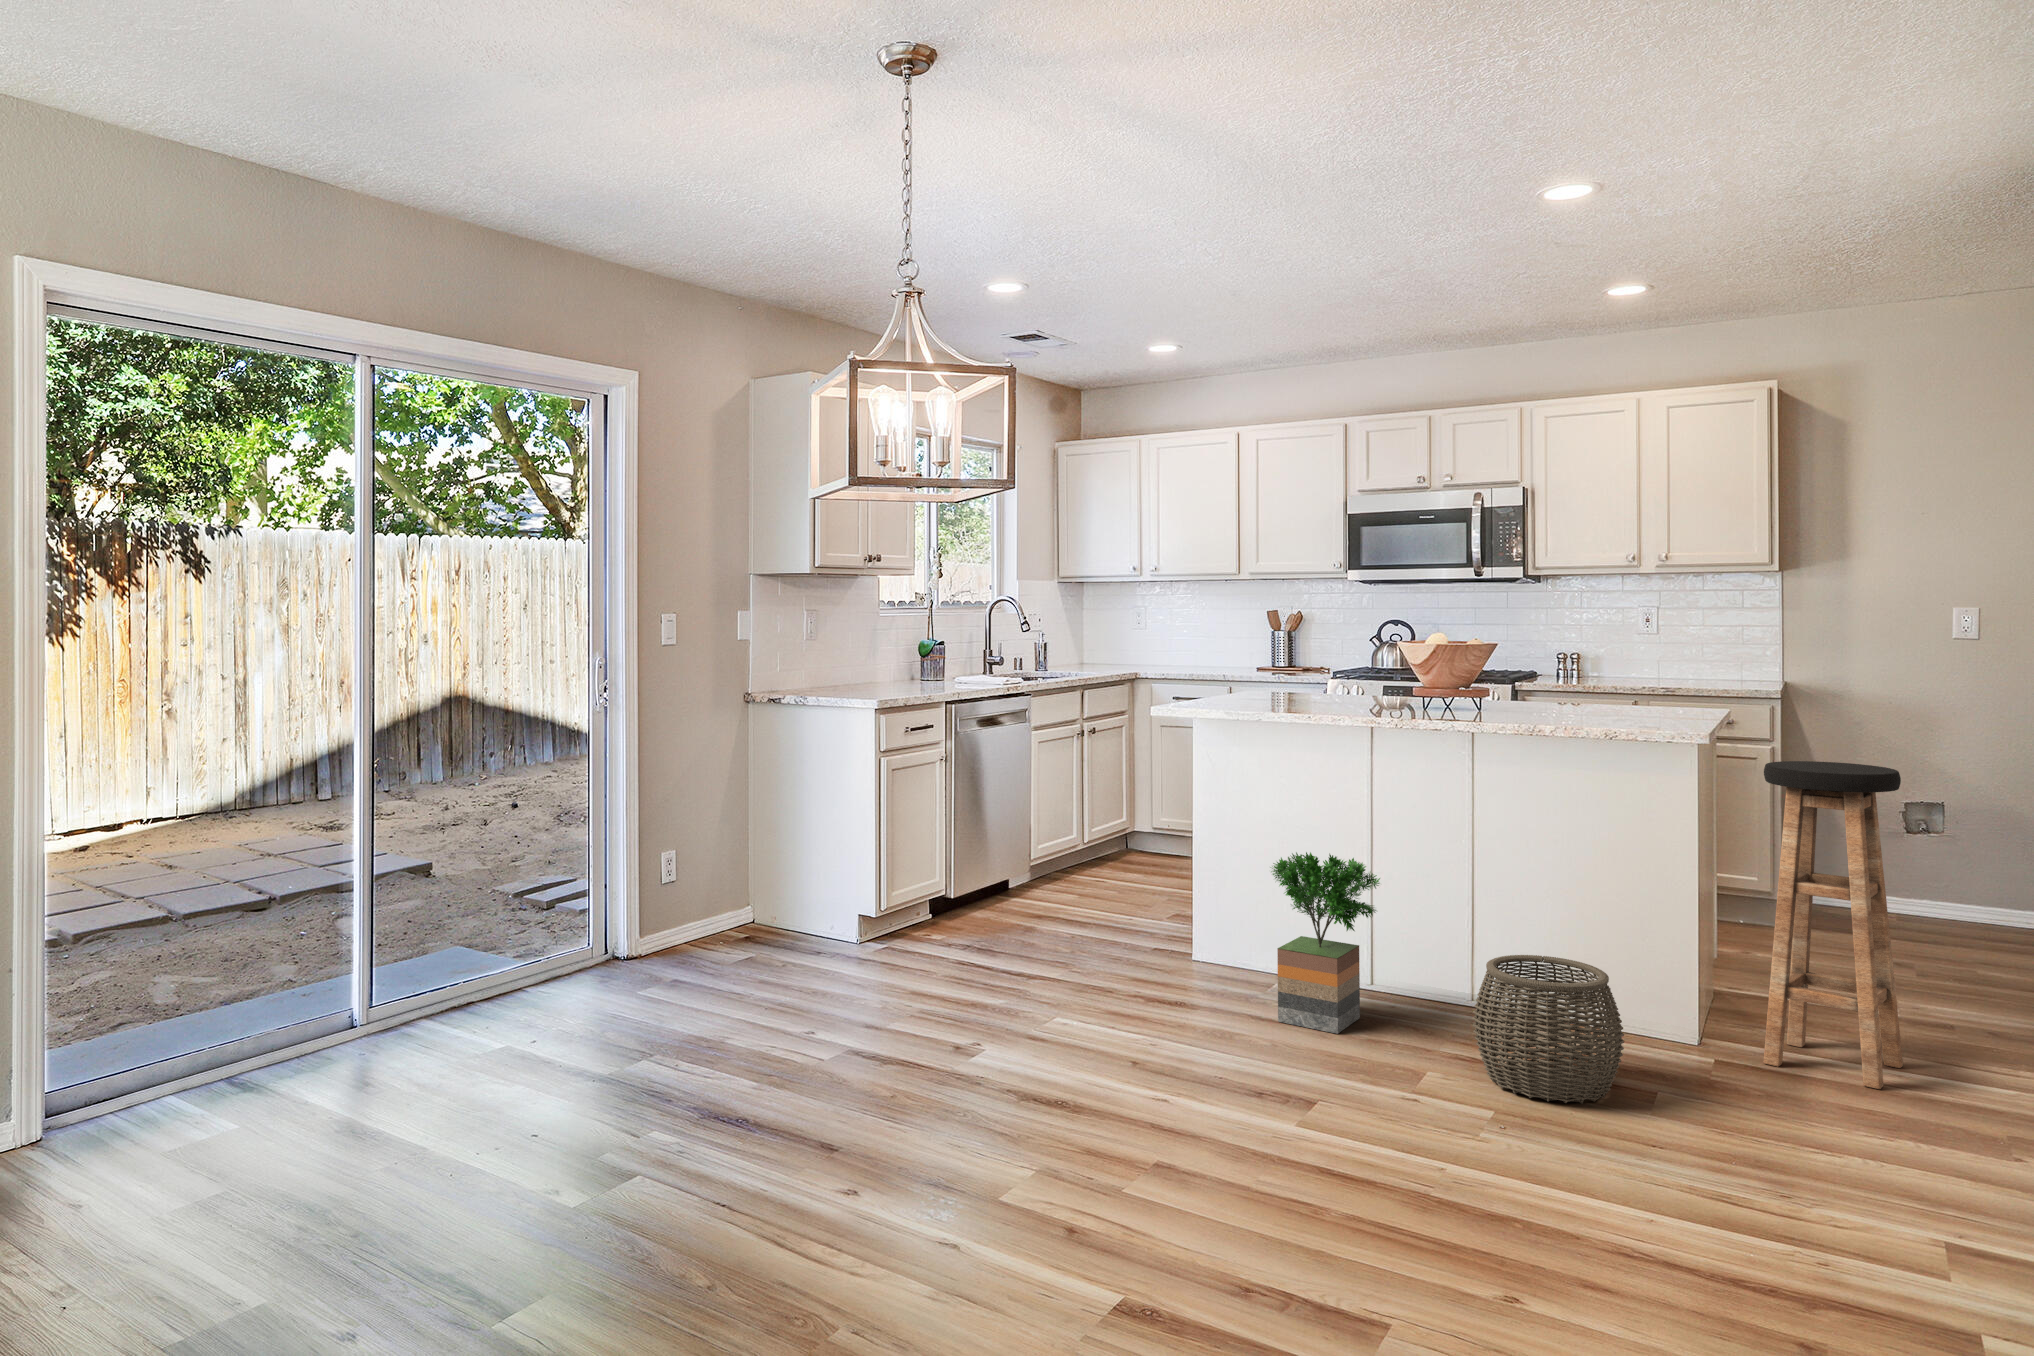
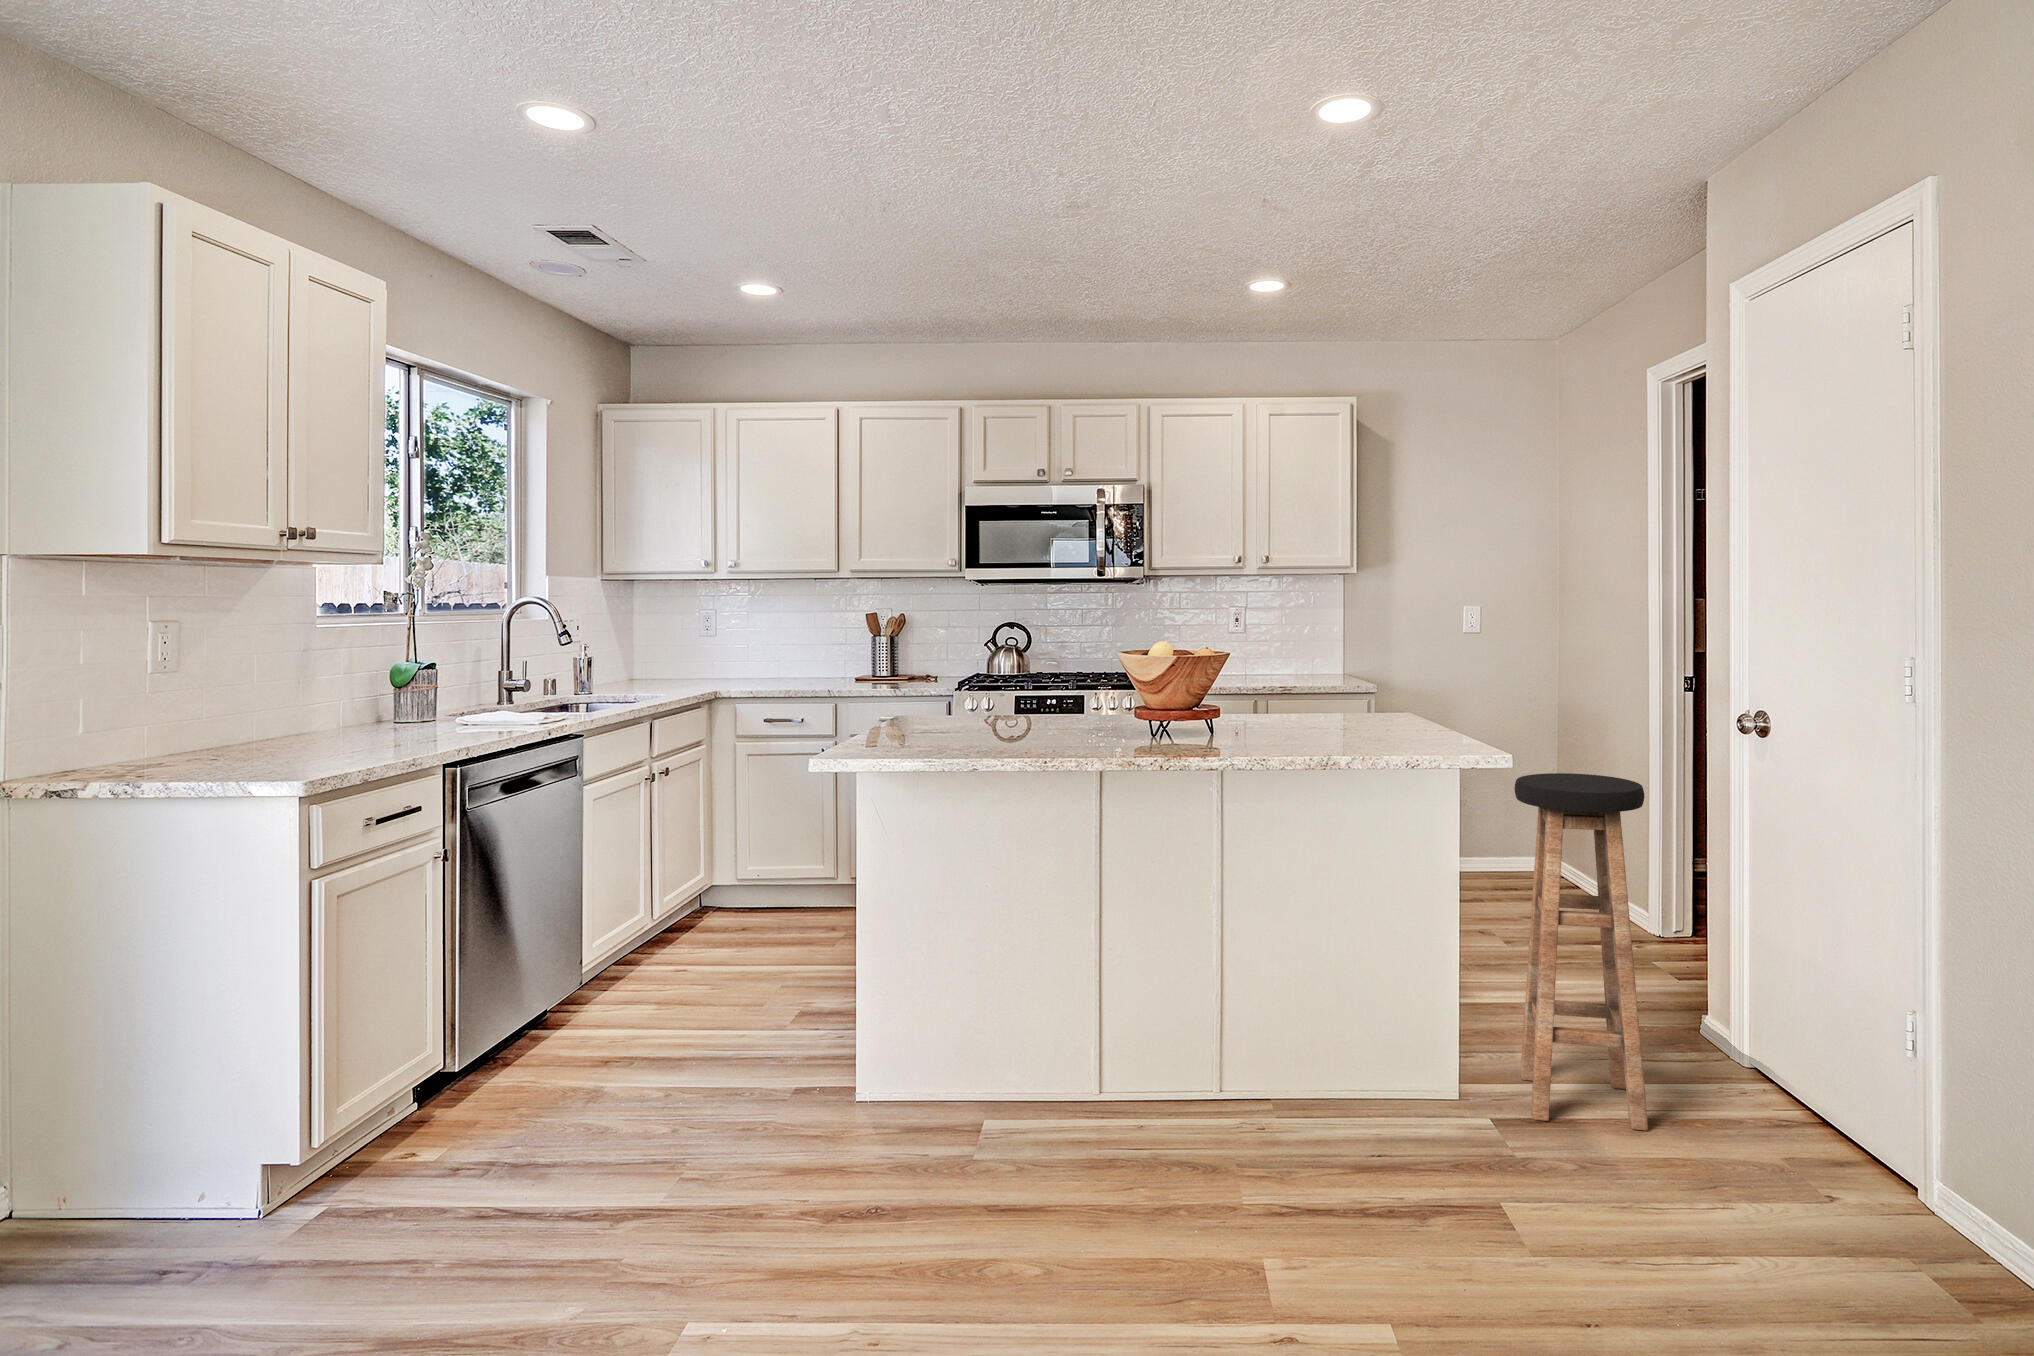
potted tree: present [1271,852,1380,1034] -> none [997,953,1155,1217]
woven basket: present [1473,955,1624,1103] -> none [1305,1061,1489,1284]

